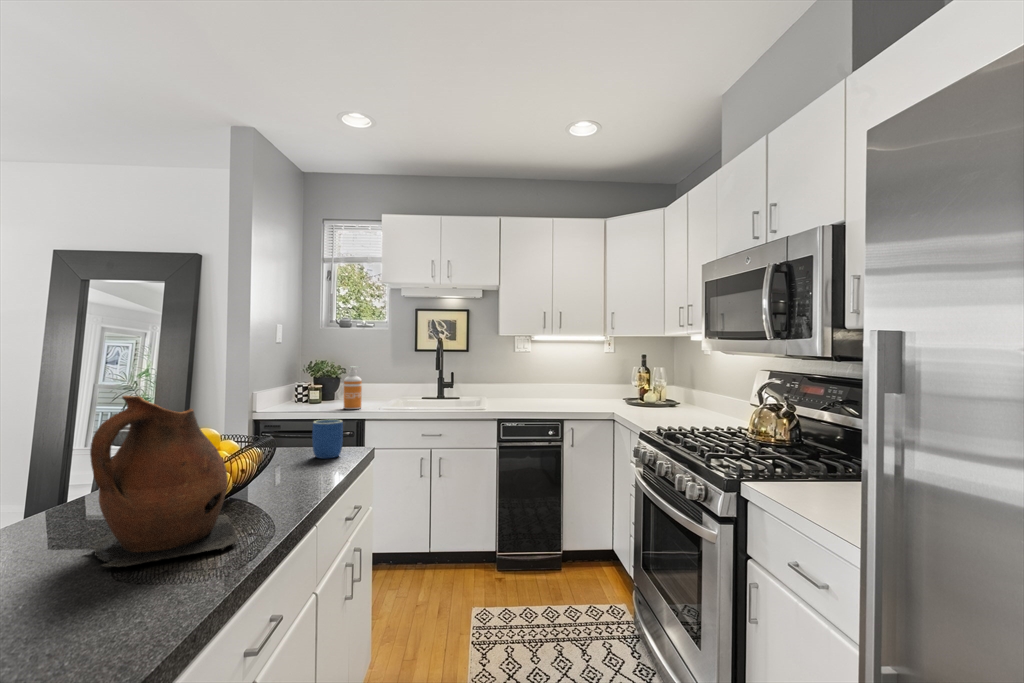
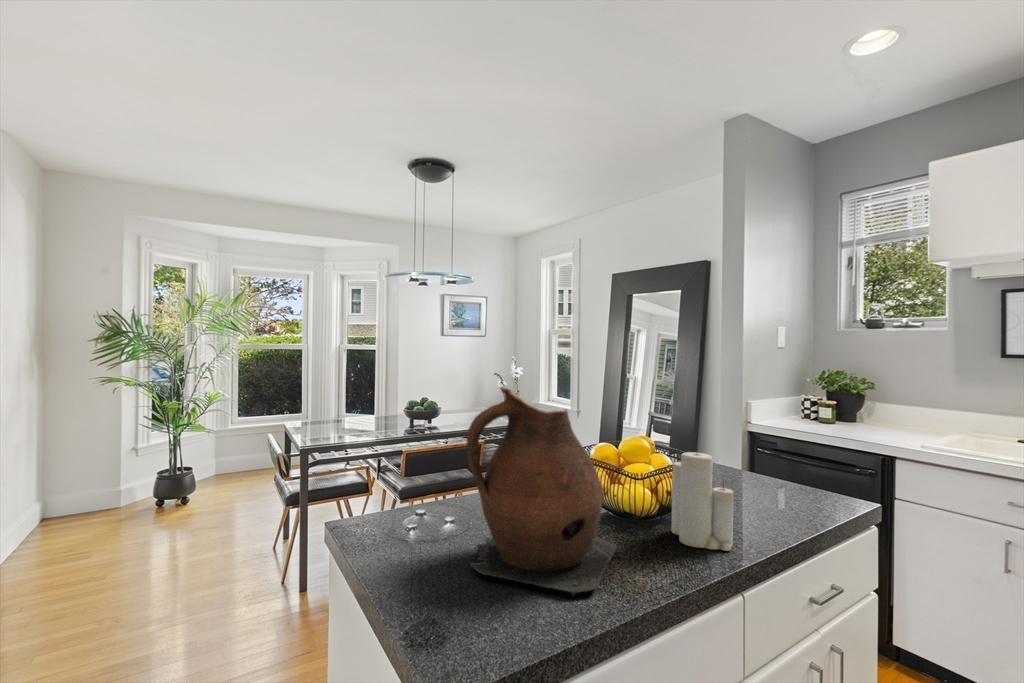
soap dispenser: present [344,366,362,409] -> none [863,379,892,438]
mug: present [312,419,343,458] -> none [778,446,823,502]
candle: none [257,424,307,501] -> present [671,452,733,551]

